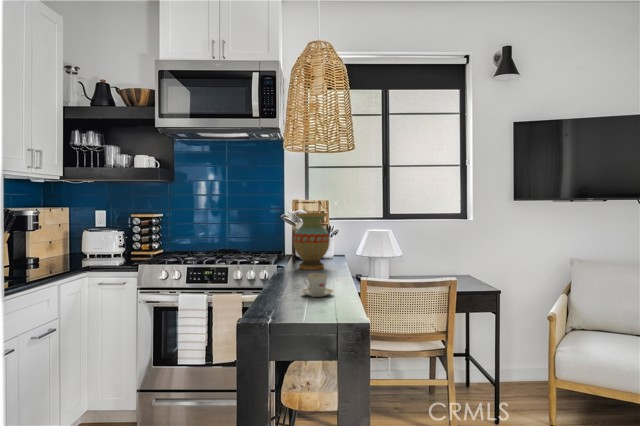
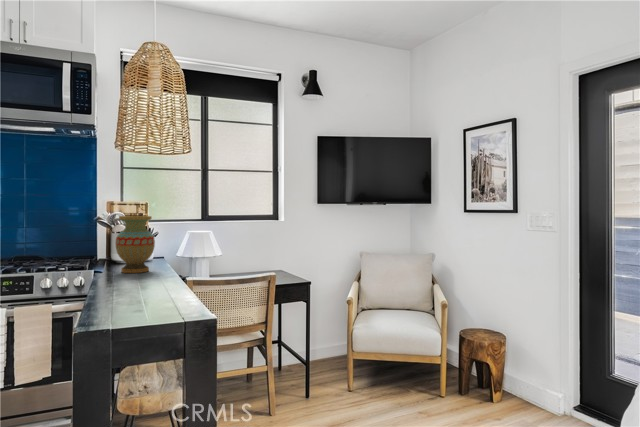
teacup: present [302,273,333,297] -> none [138,275,171,297]

